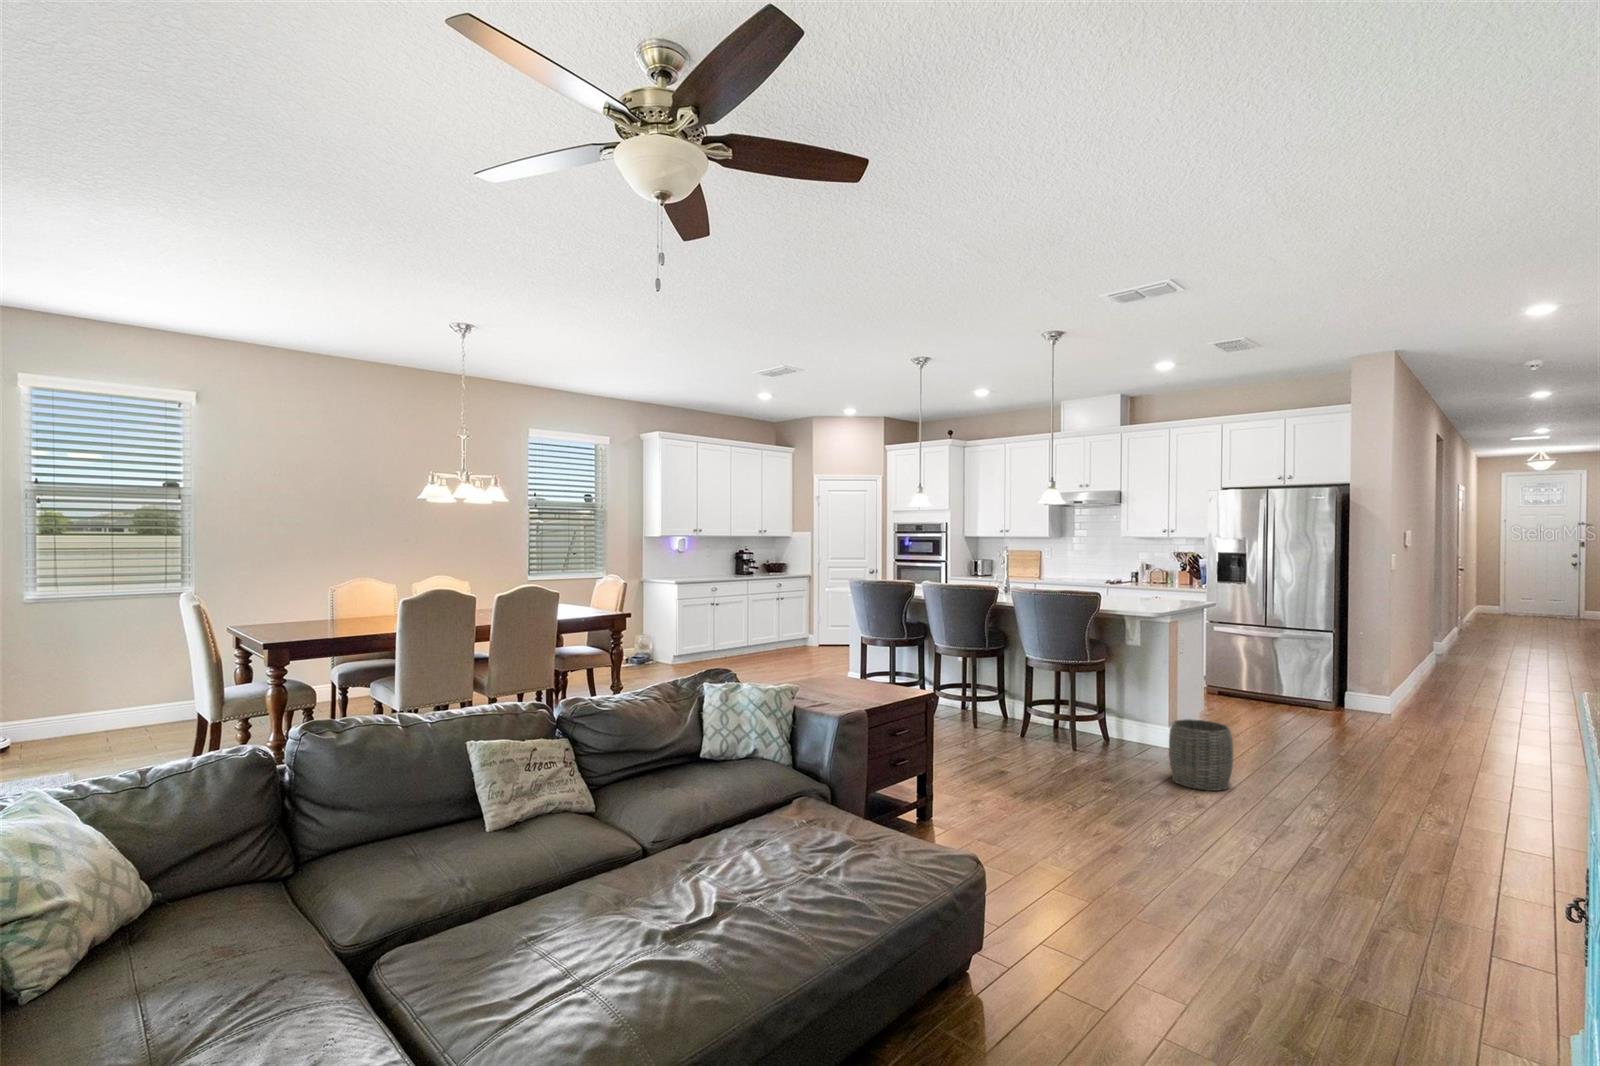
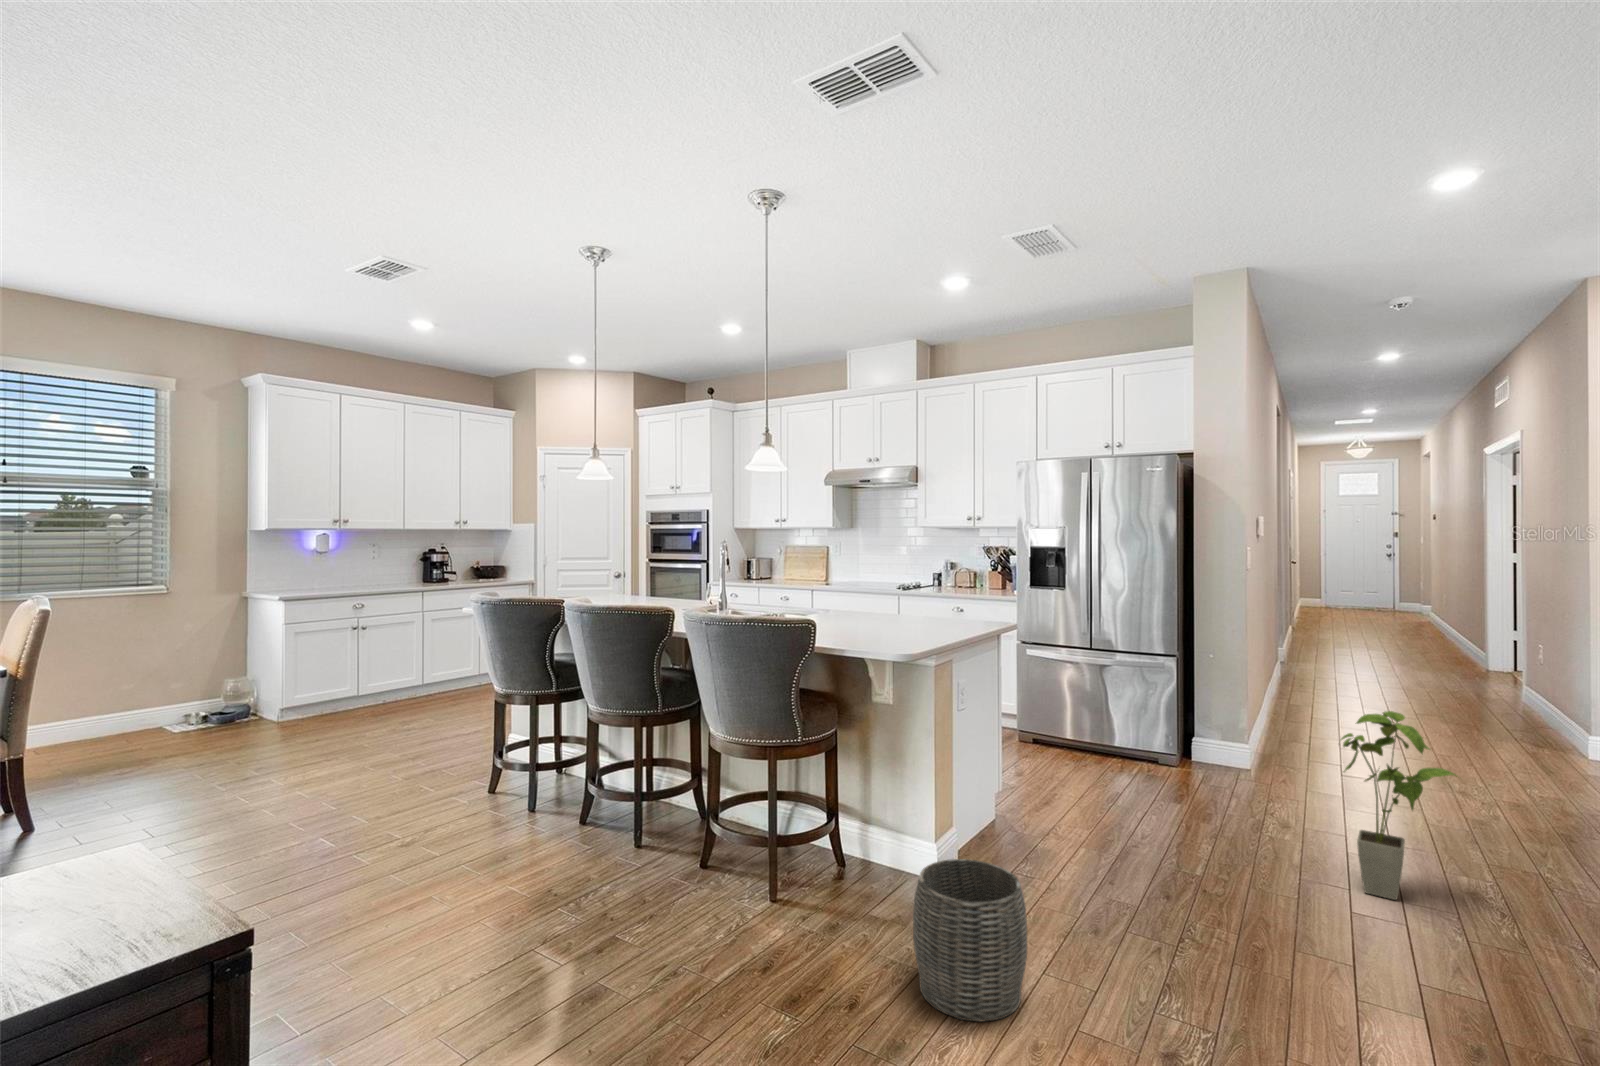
house plant: none [1432,655,1511,769] -> present [1341,711,1457,900]

